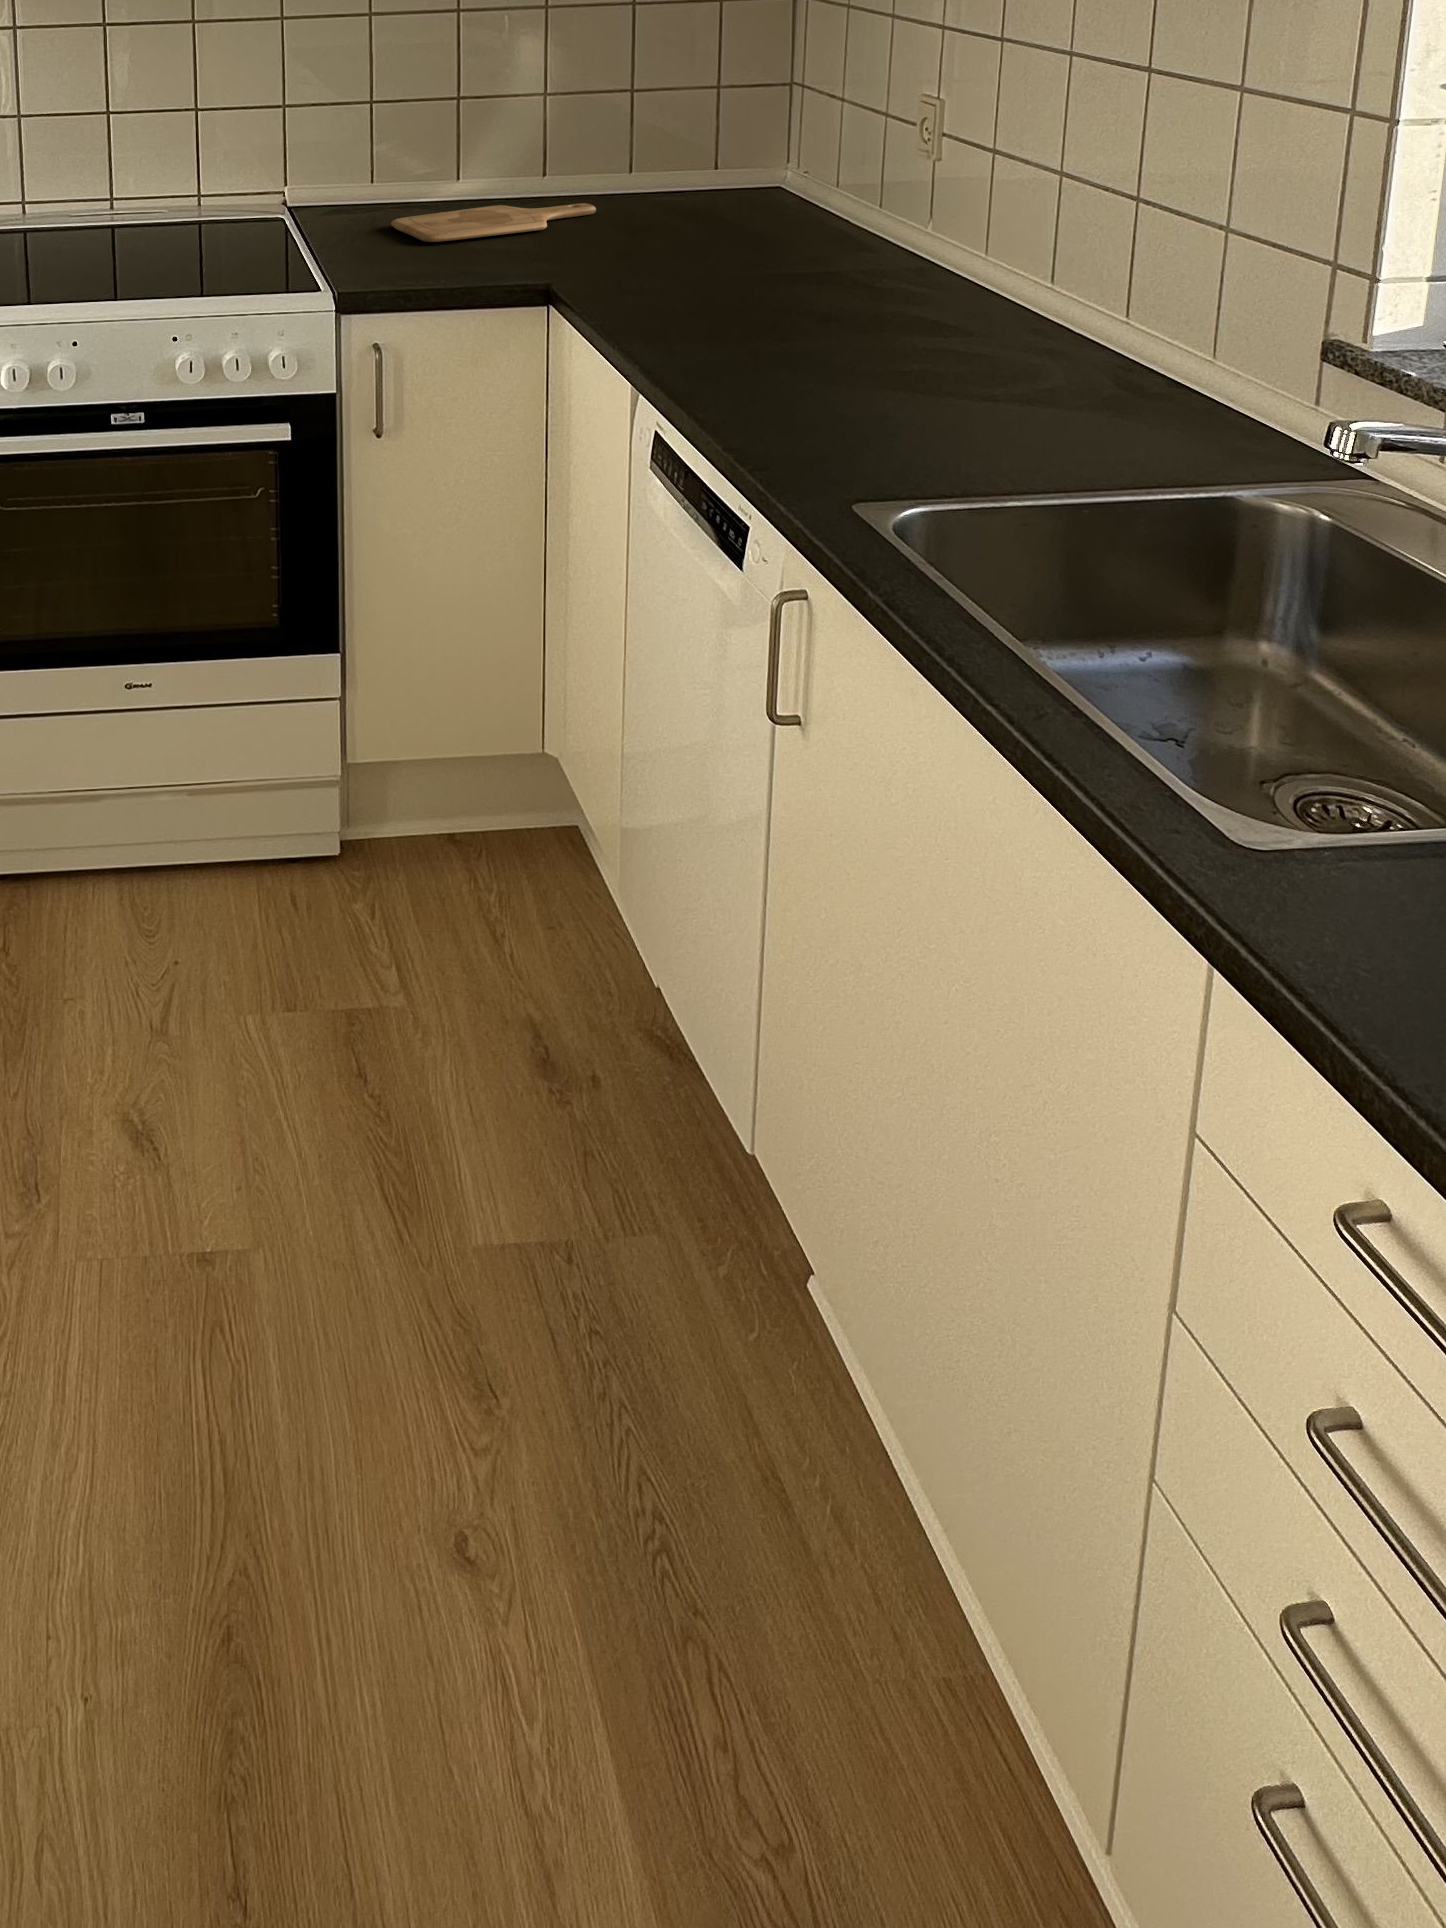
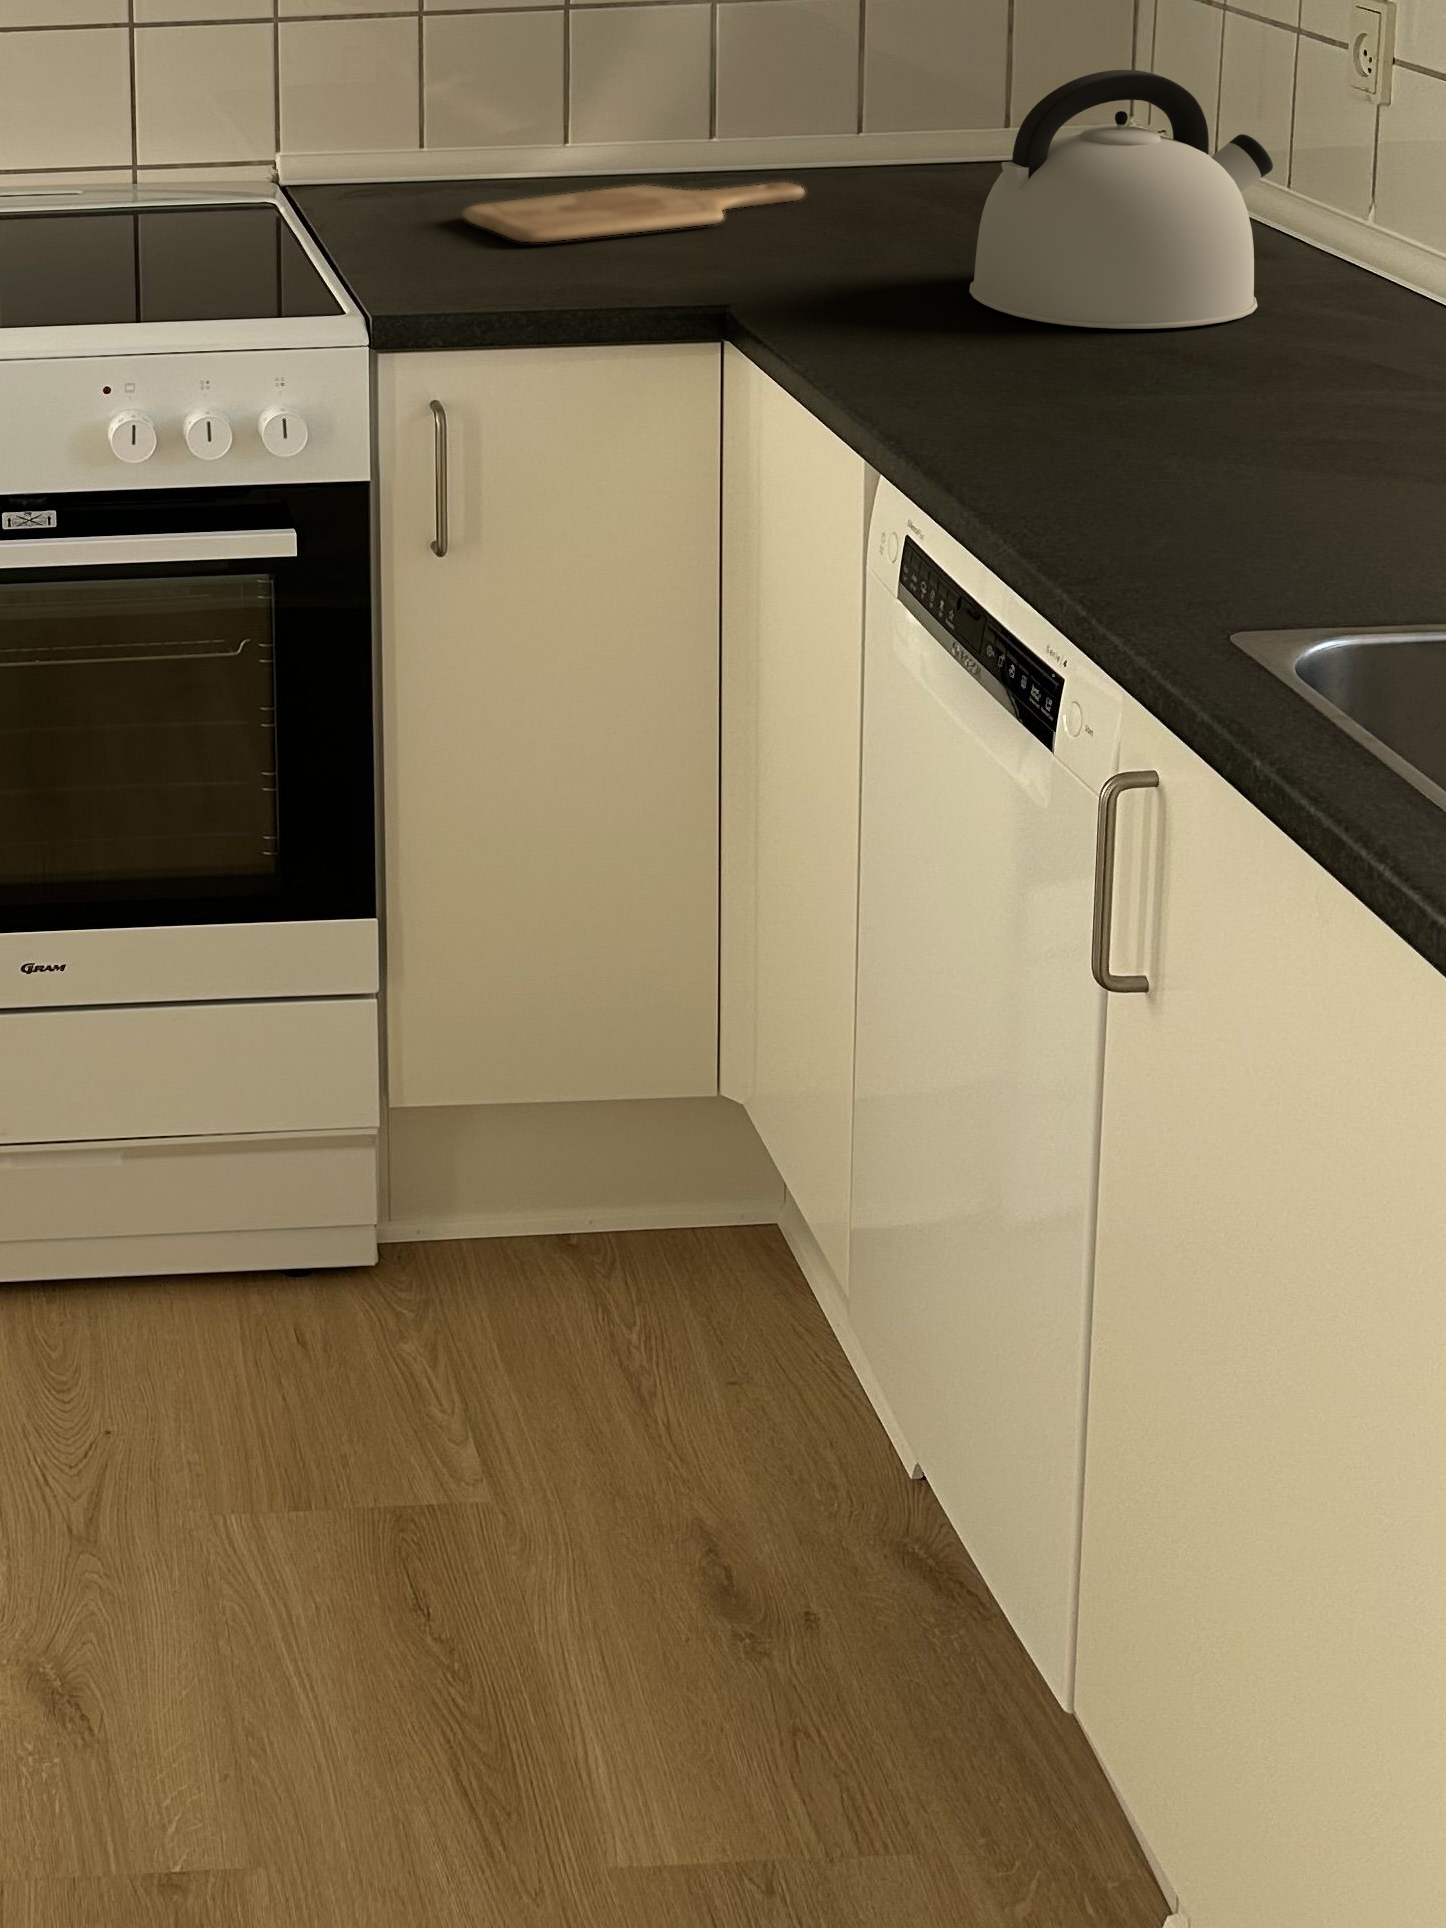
kettle: none [693,141,876,299] -> present [969,70,1273,329]

